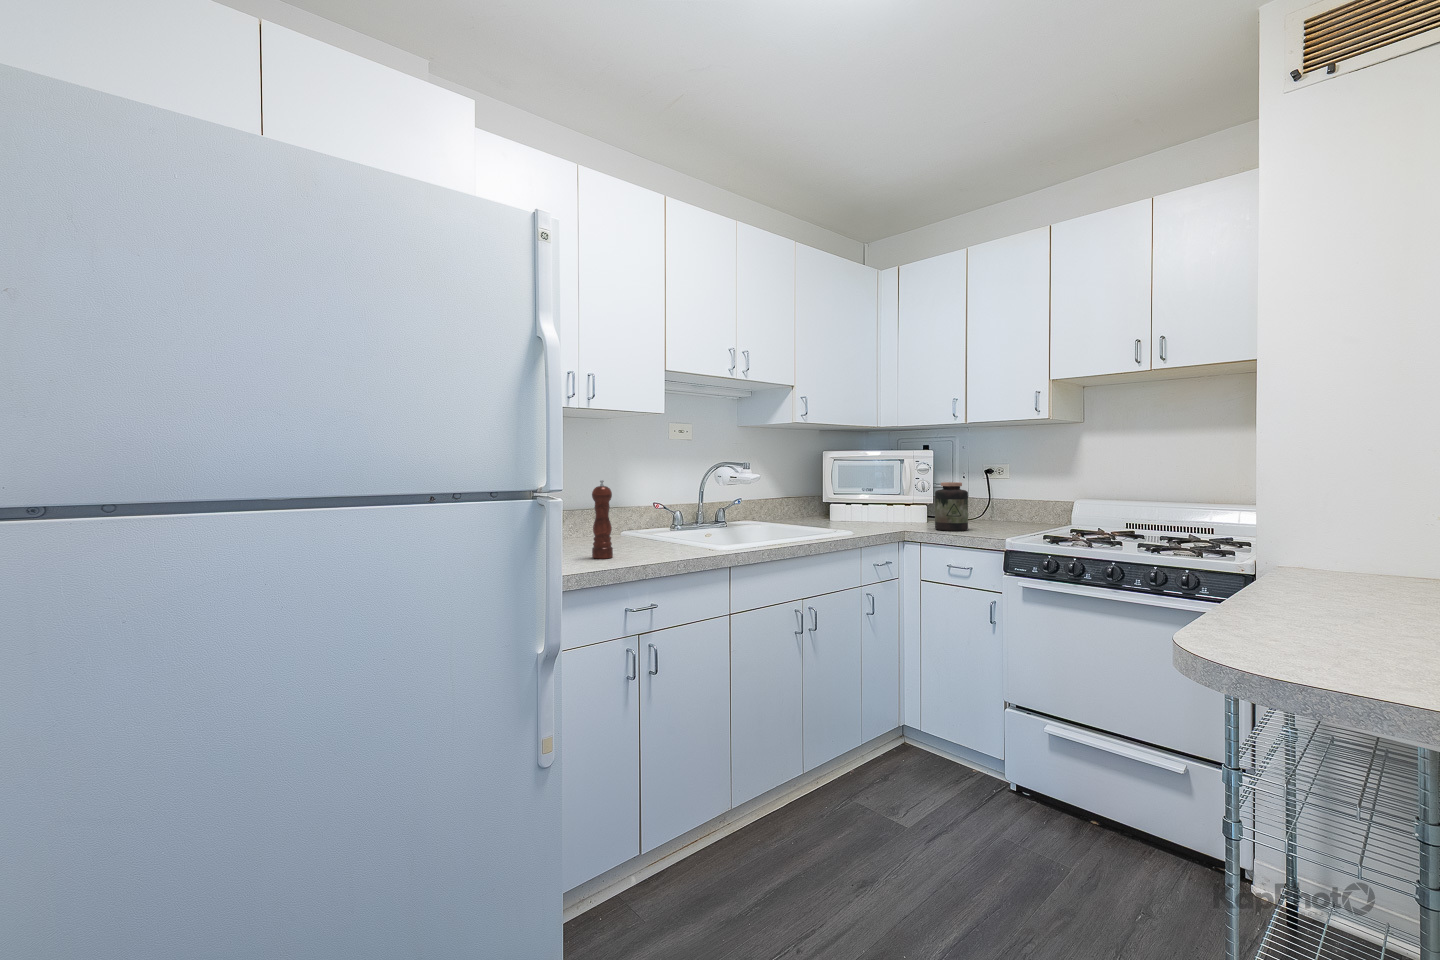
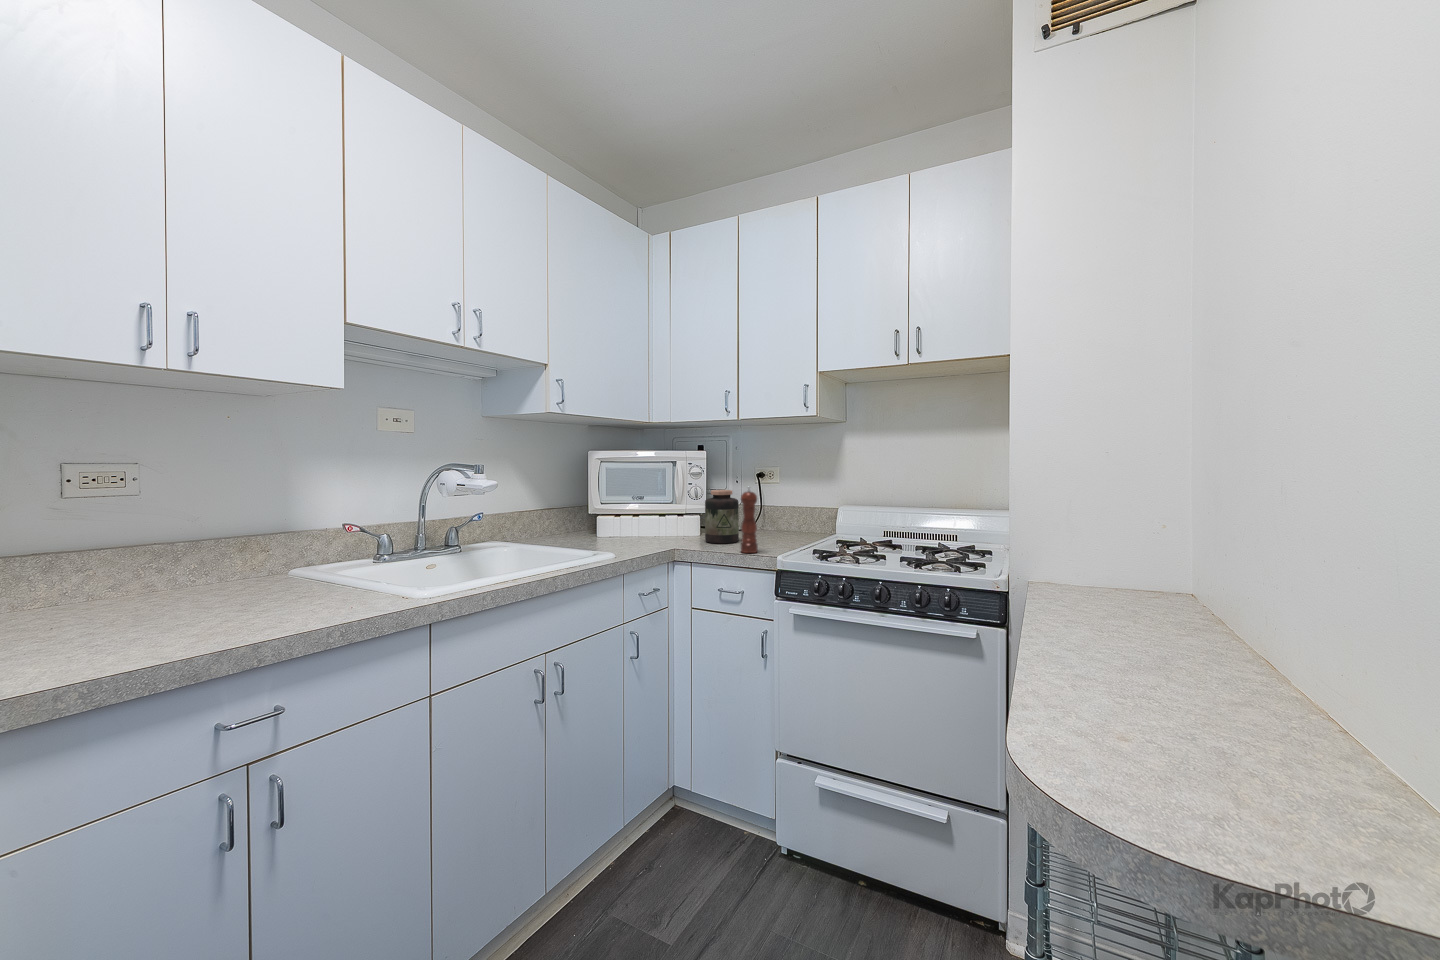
pepper mill: present [592,480,613,559] -> present [741,487,758,553]

